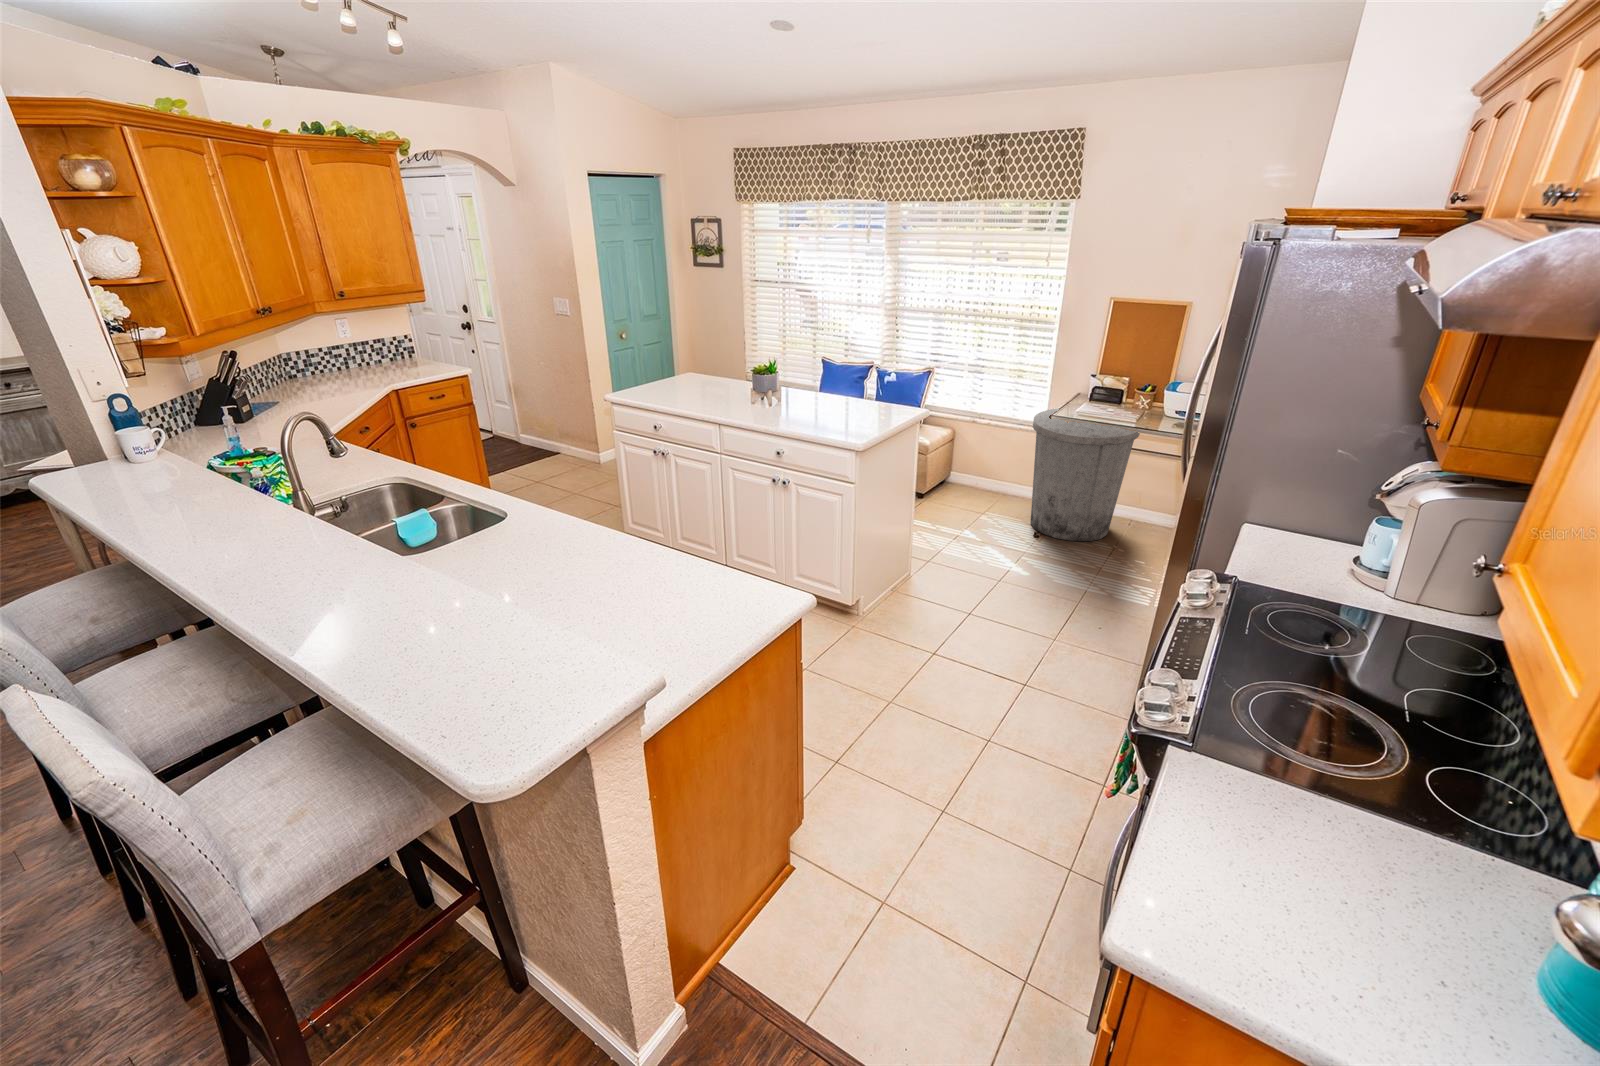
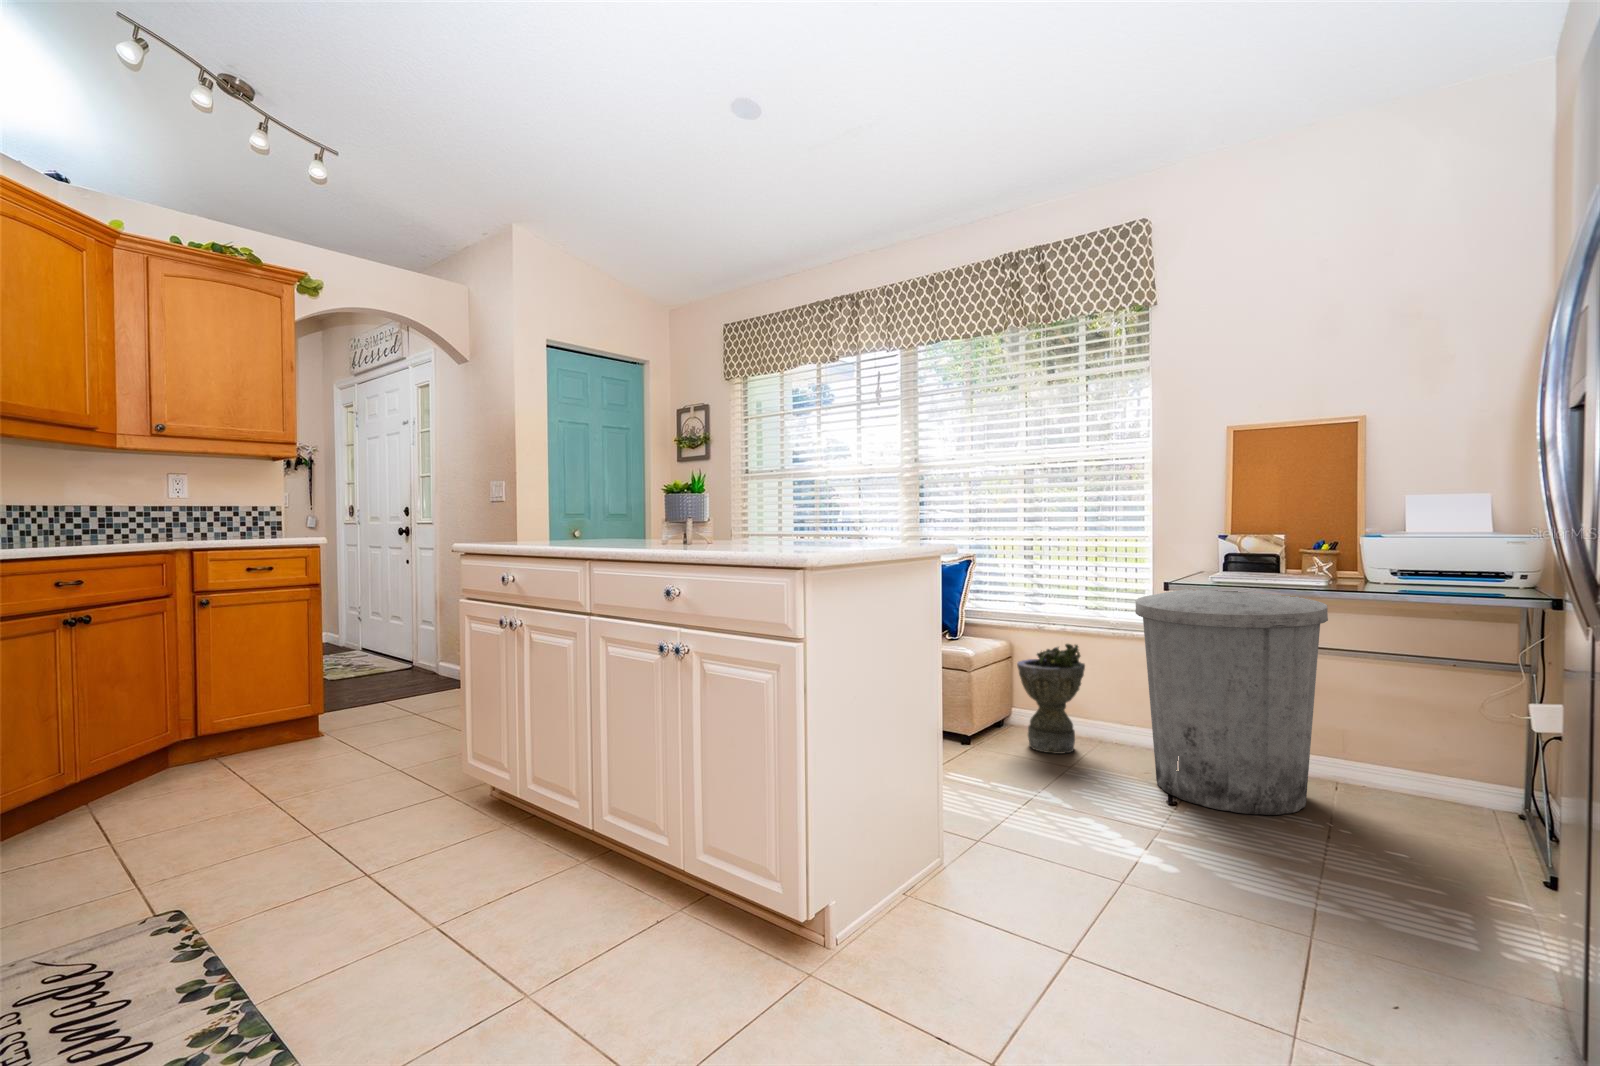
planter: none [957,435,999,503] -> present [1017,644,1085,754]

